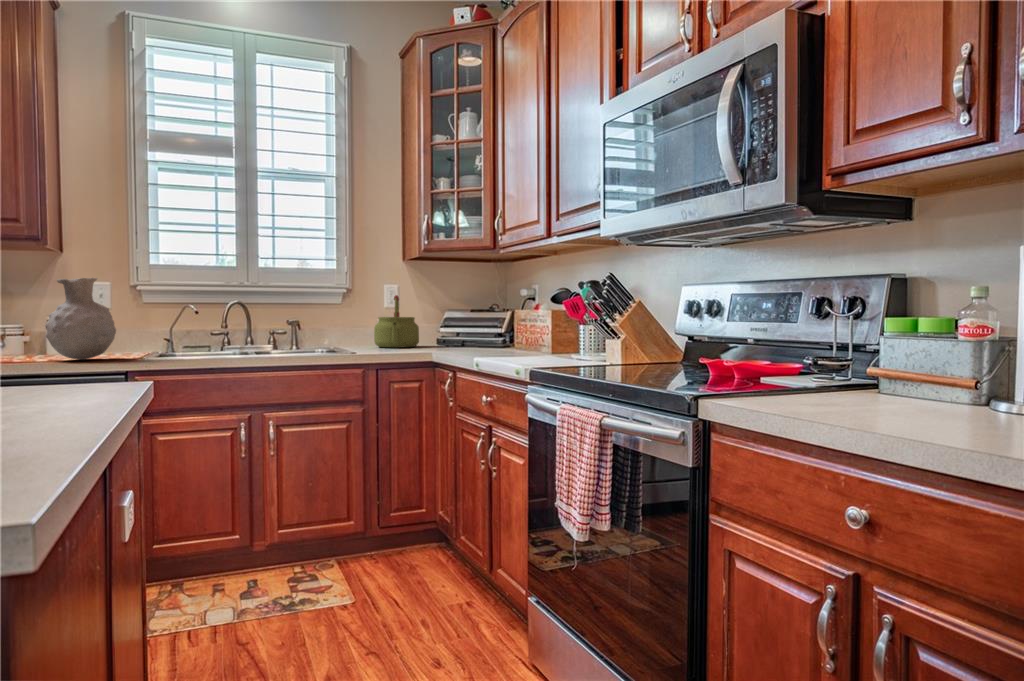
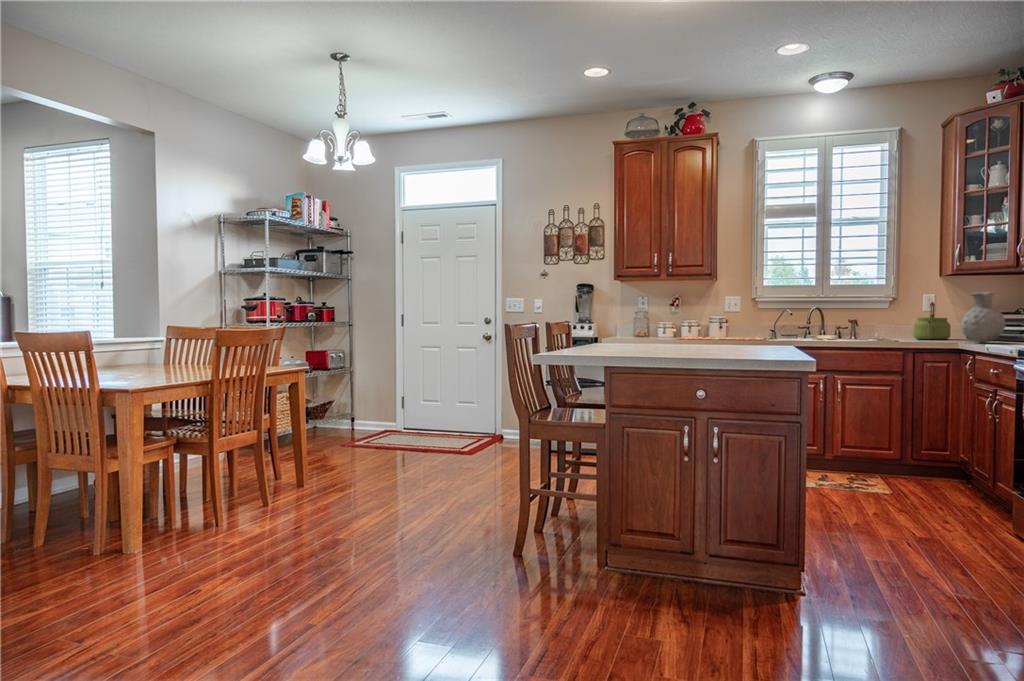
vase: present [45,278,116,360] -> present [961,292,1005,343]

